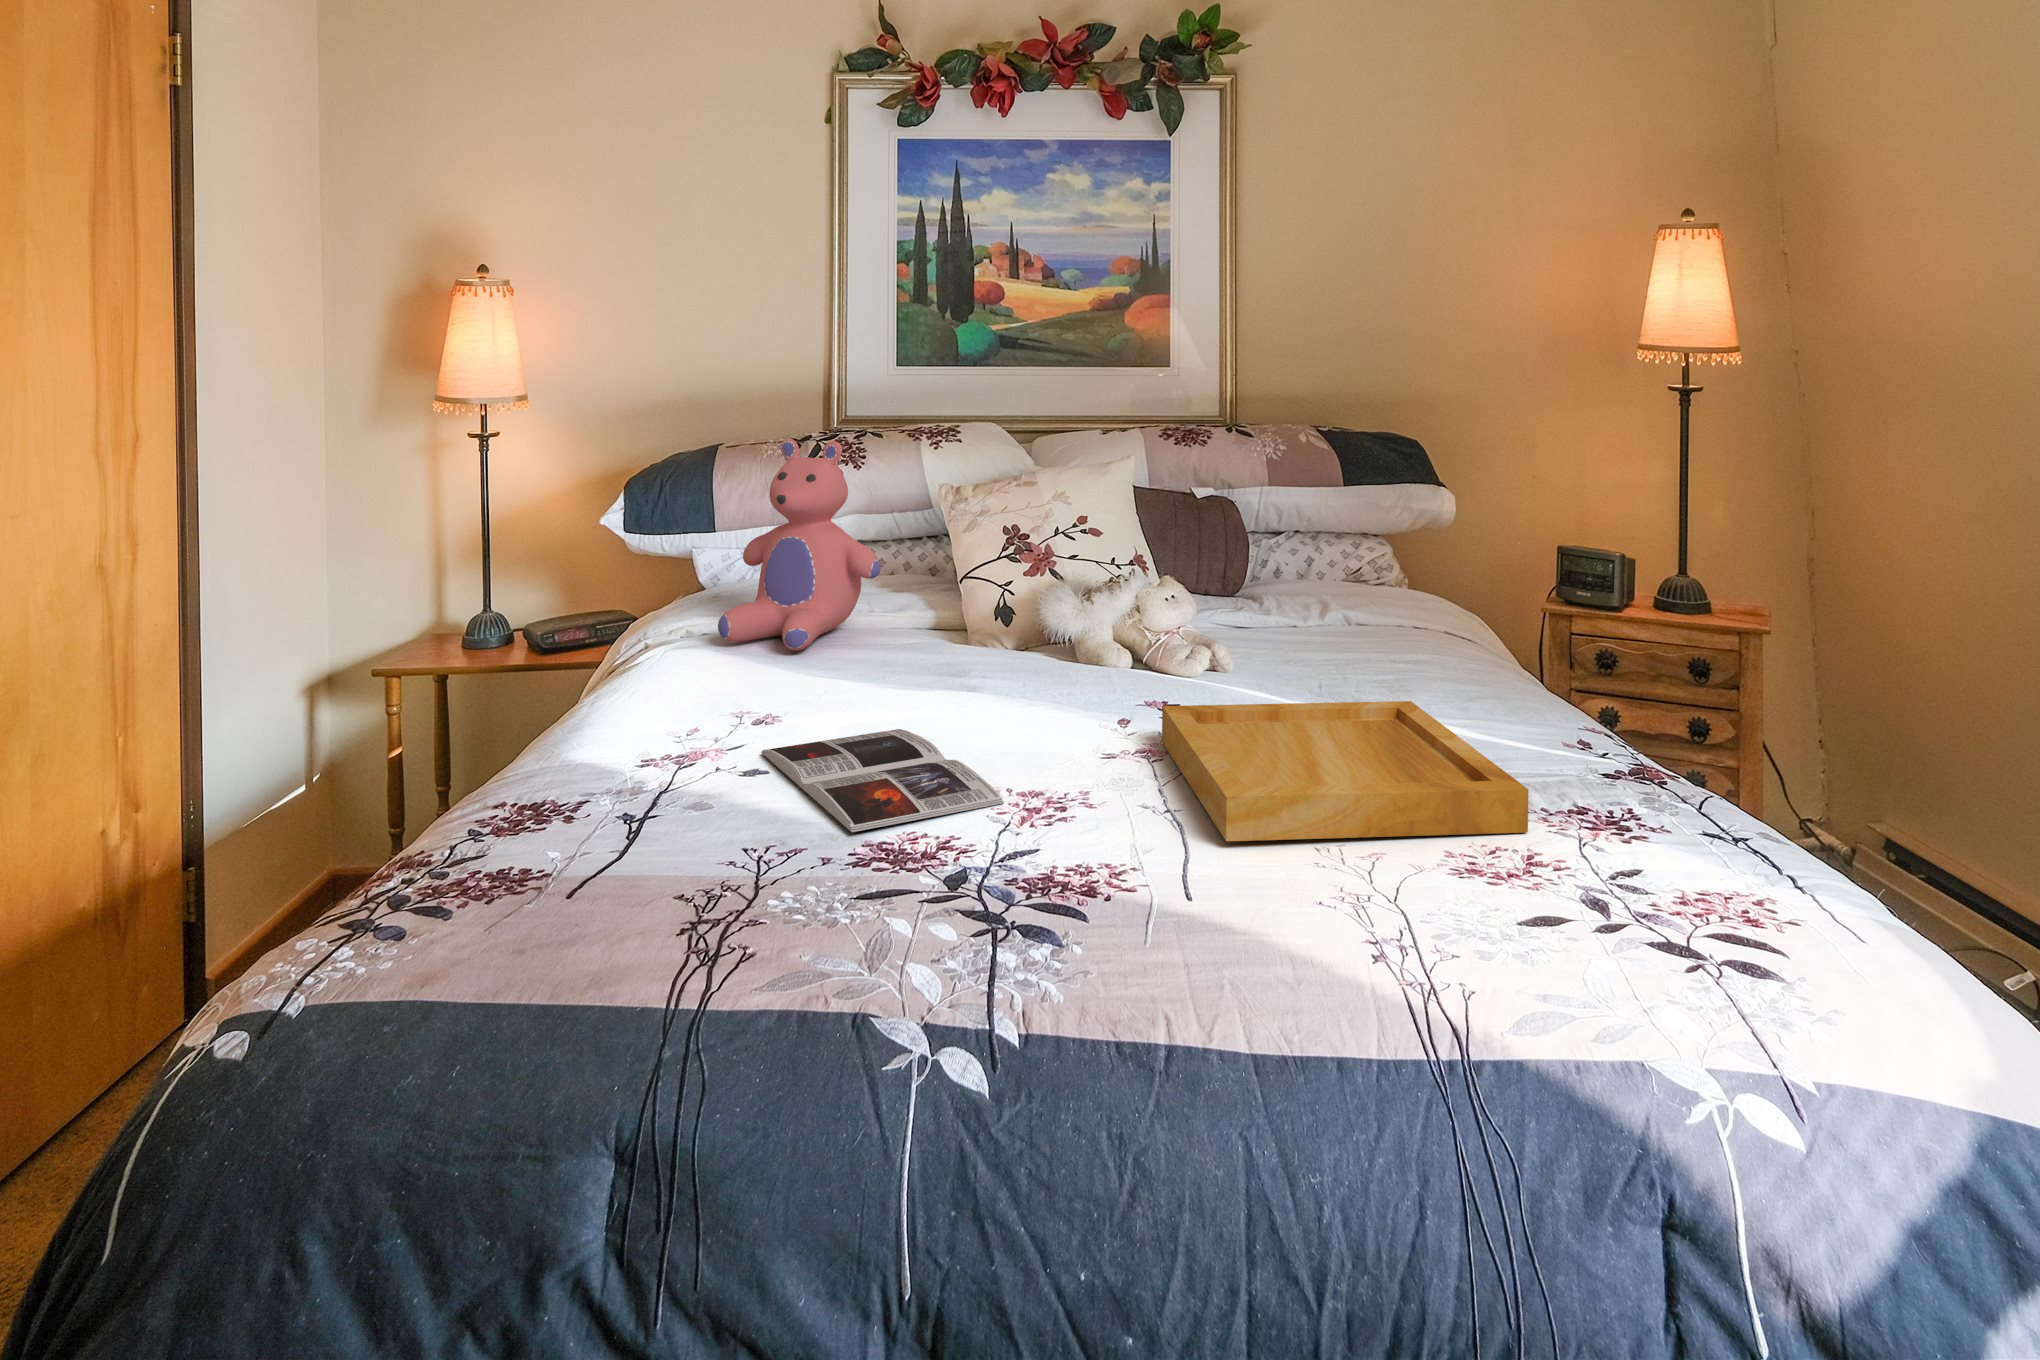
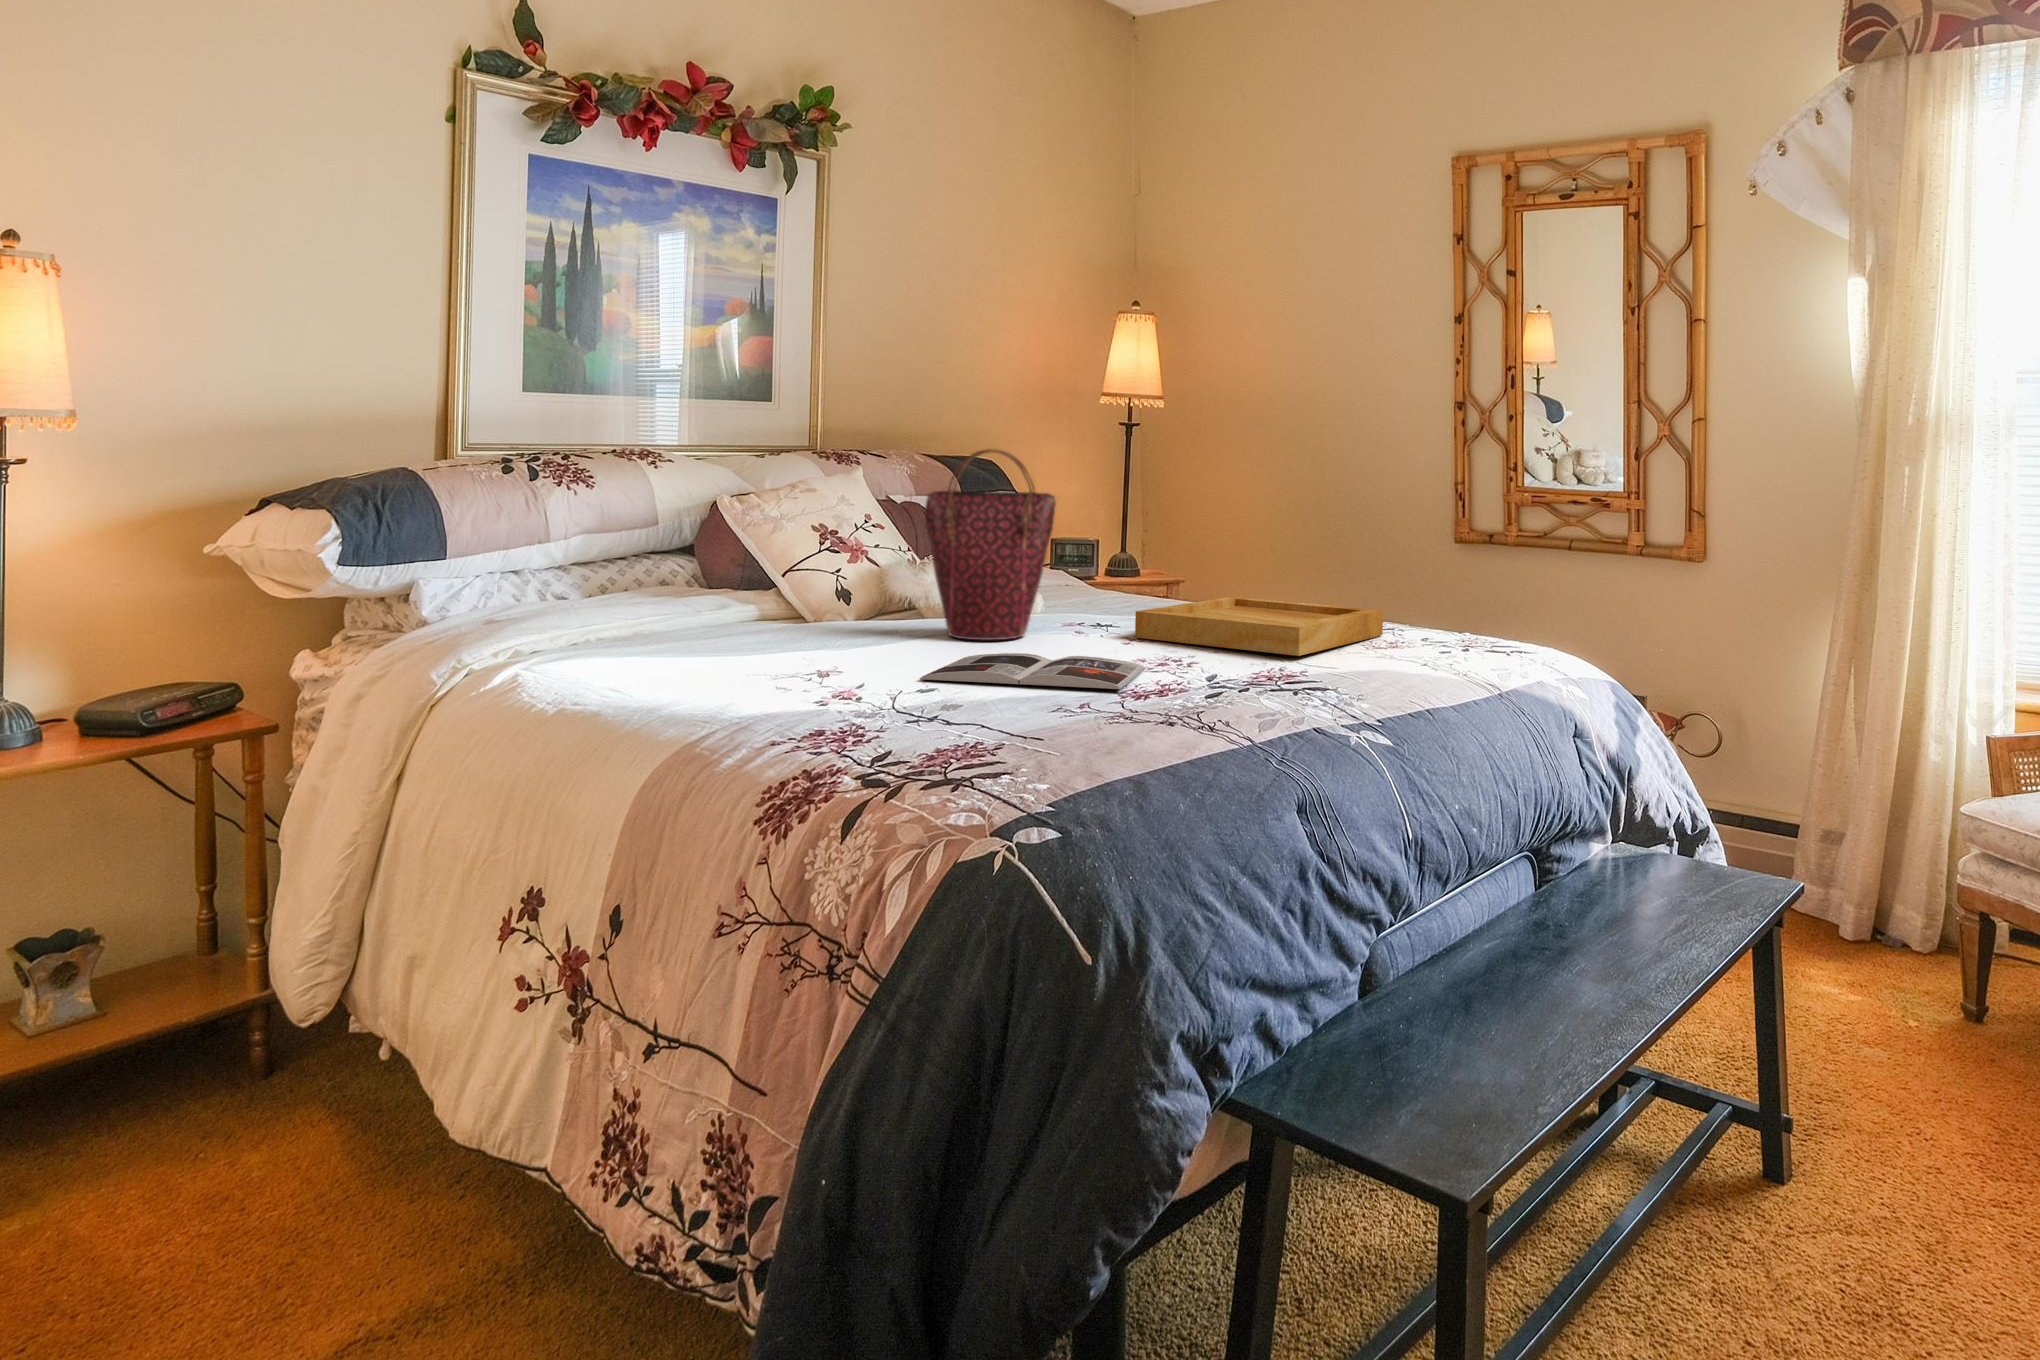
teddy bear: present [718,438,881,651] -> none [587,441,757,643]
handbag: none [976,467,1090,711] -> present [925,449,1056,640]

